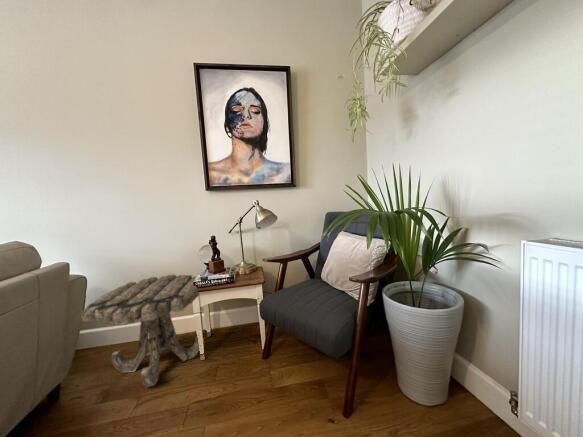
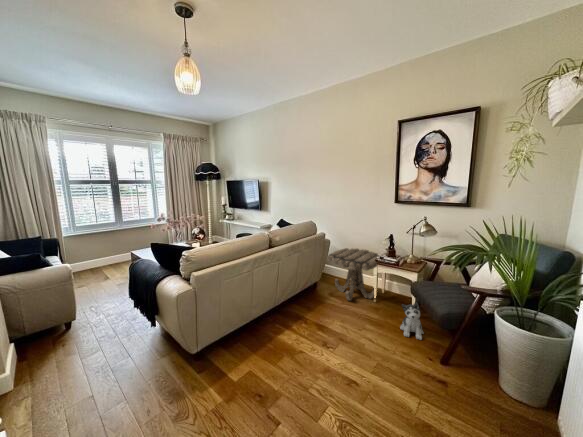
plush toy: none [259,331,297,402] -> present [400,302,424,340]

